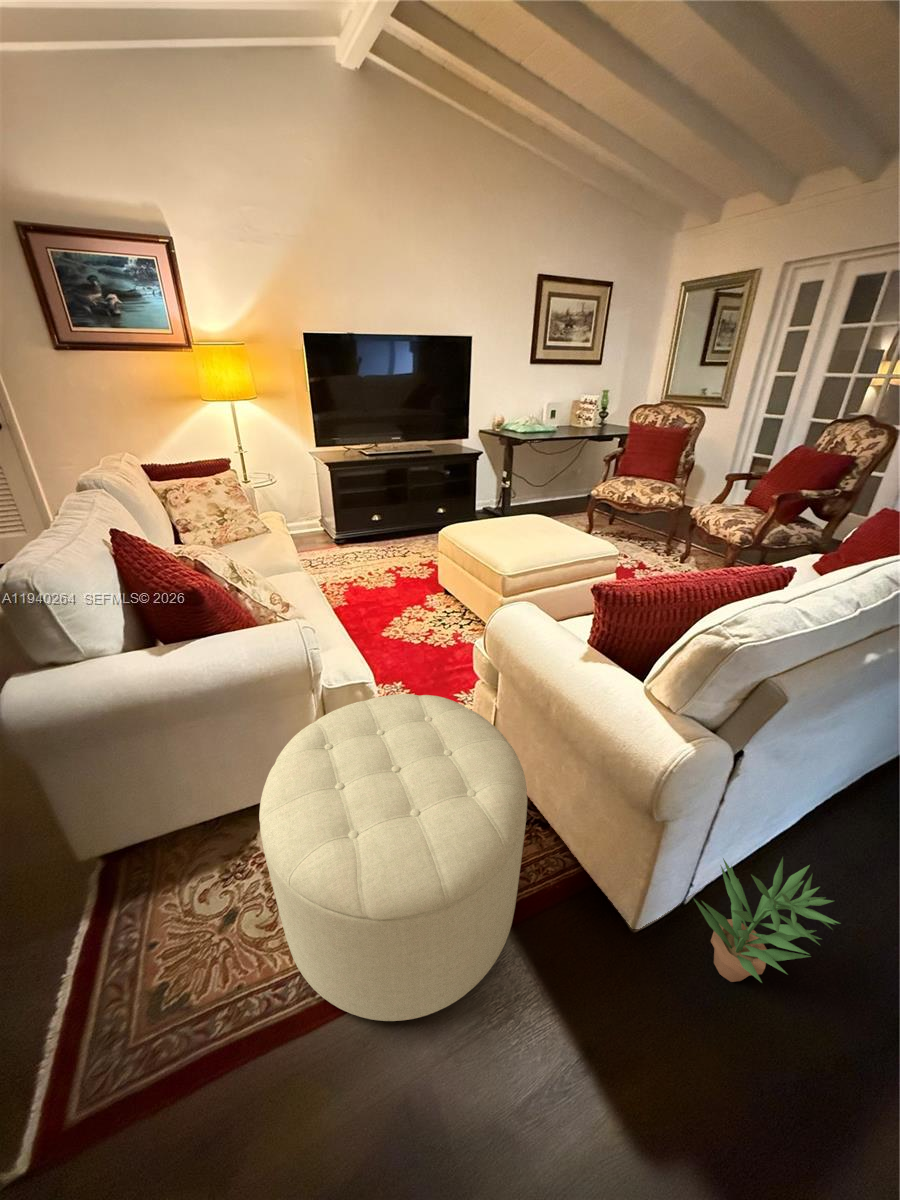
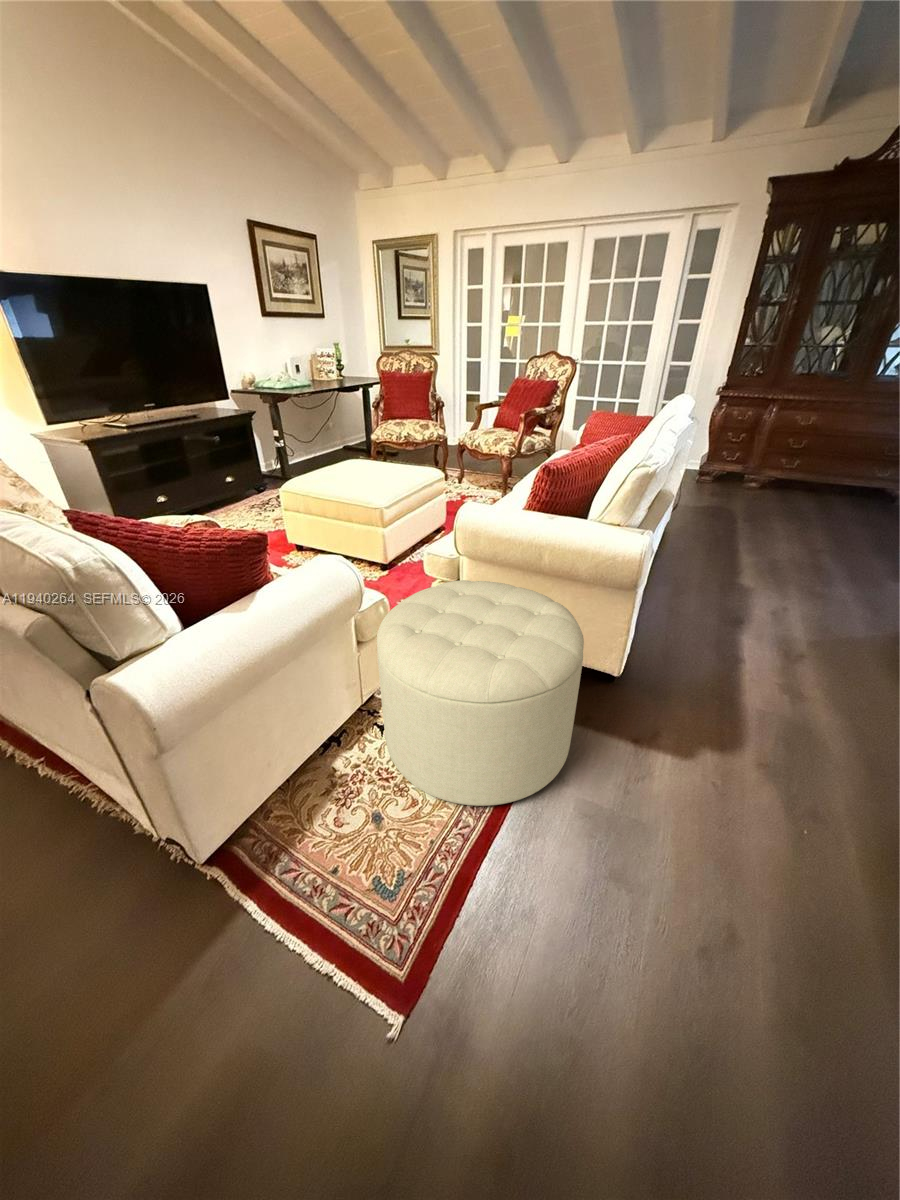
potted plant: present [694,857,839,983] -> none [642,583,717,680]

